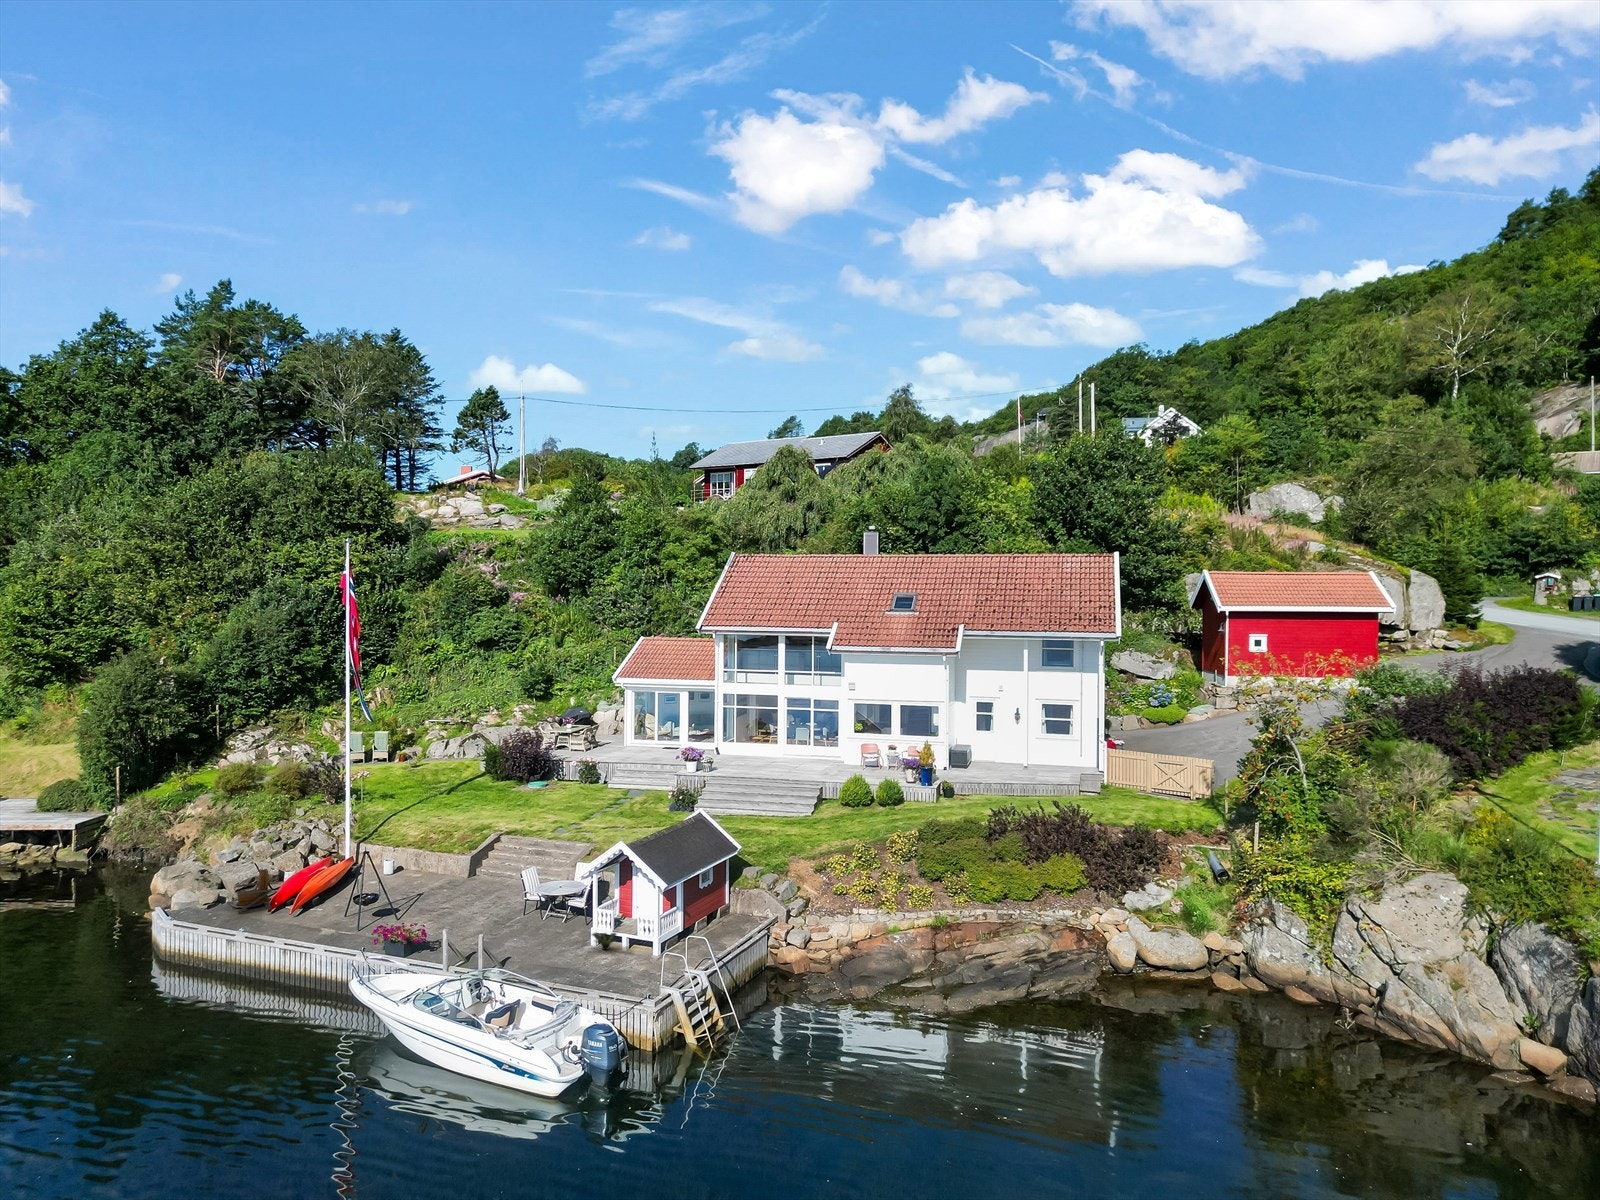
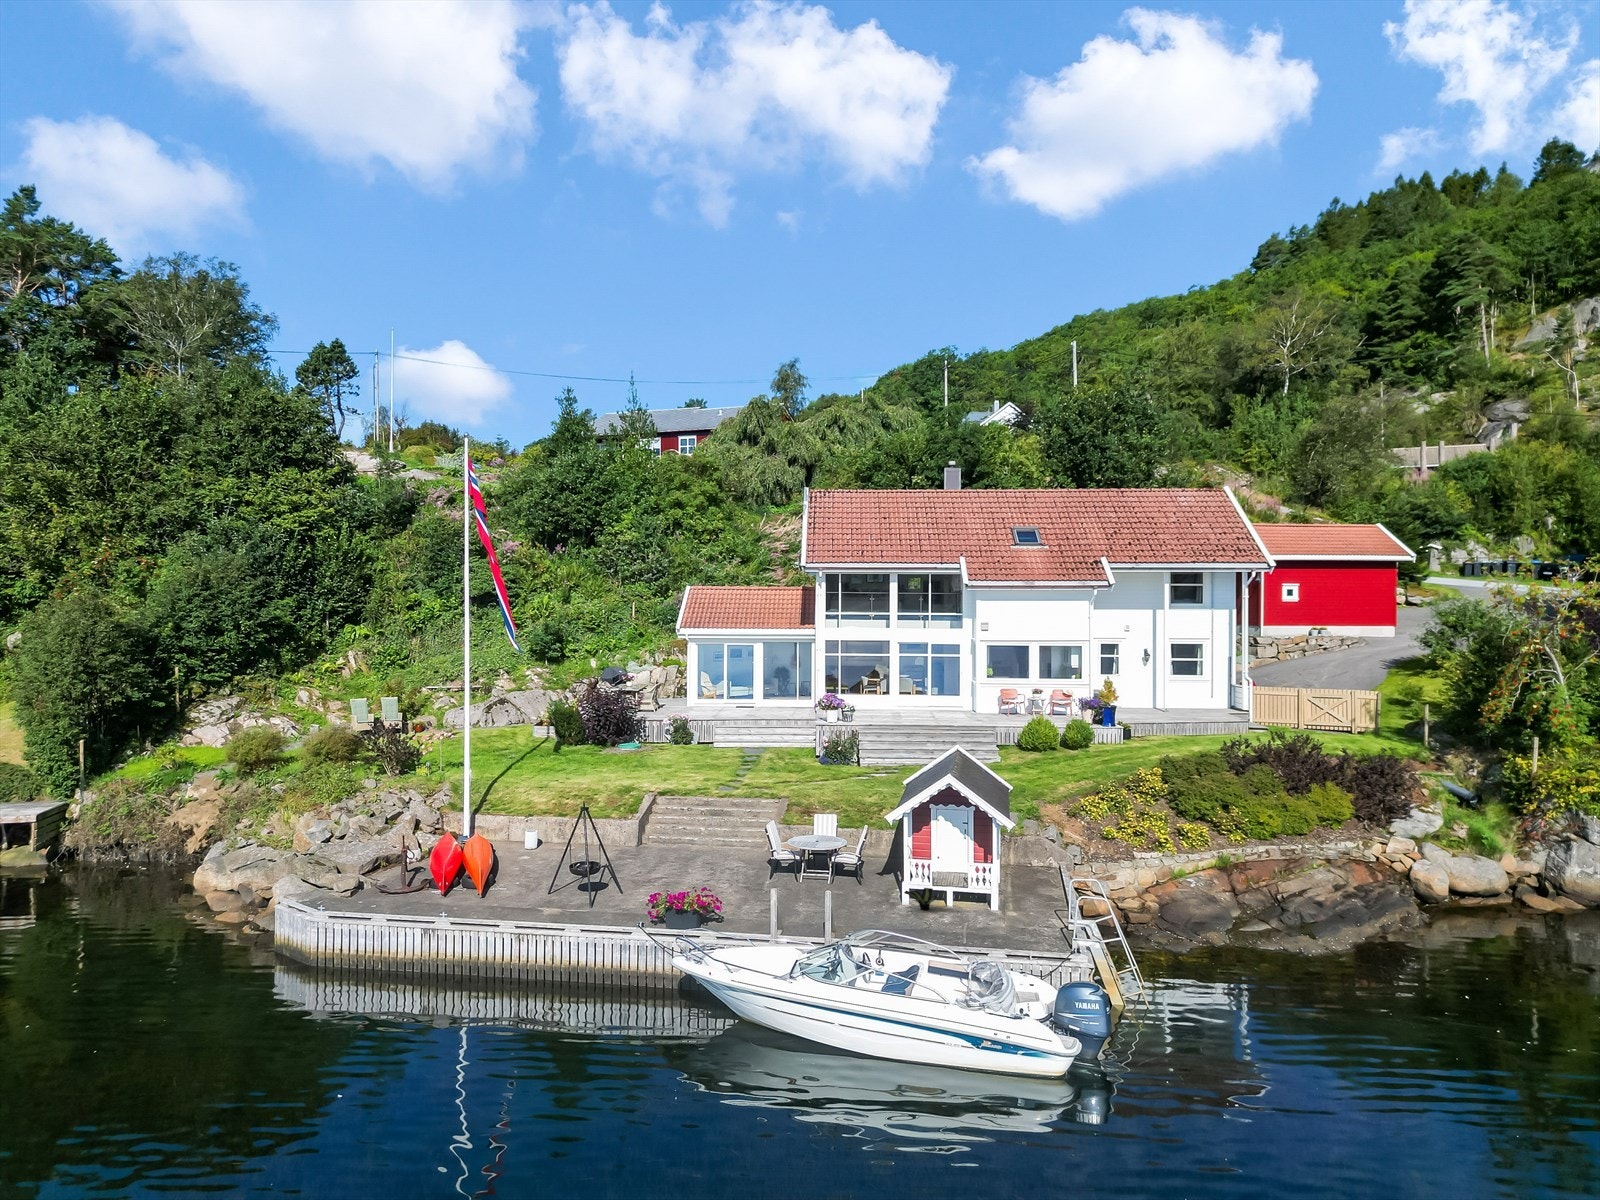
lounge chair: present [236,869,272,914] -> none [380,844,437,901]

